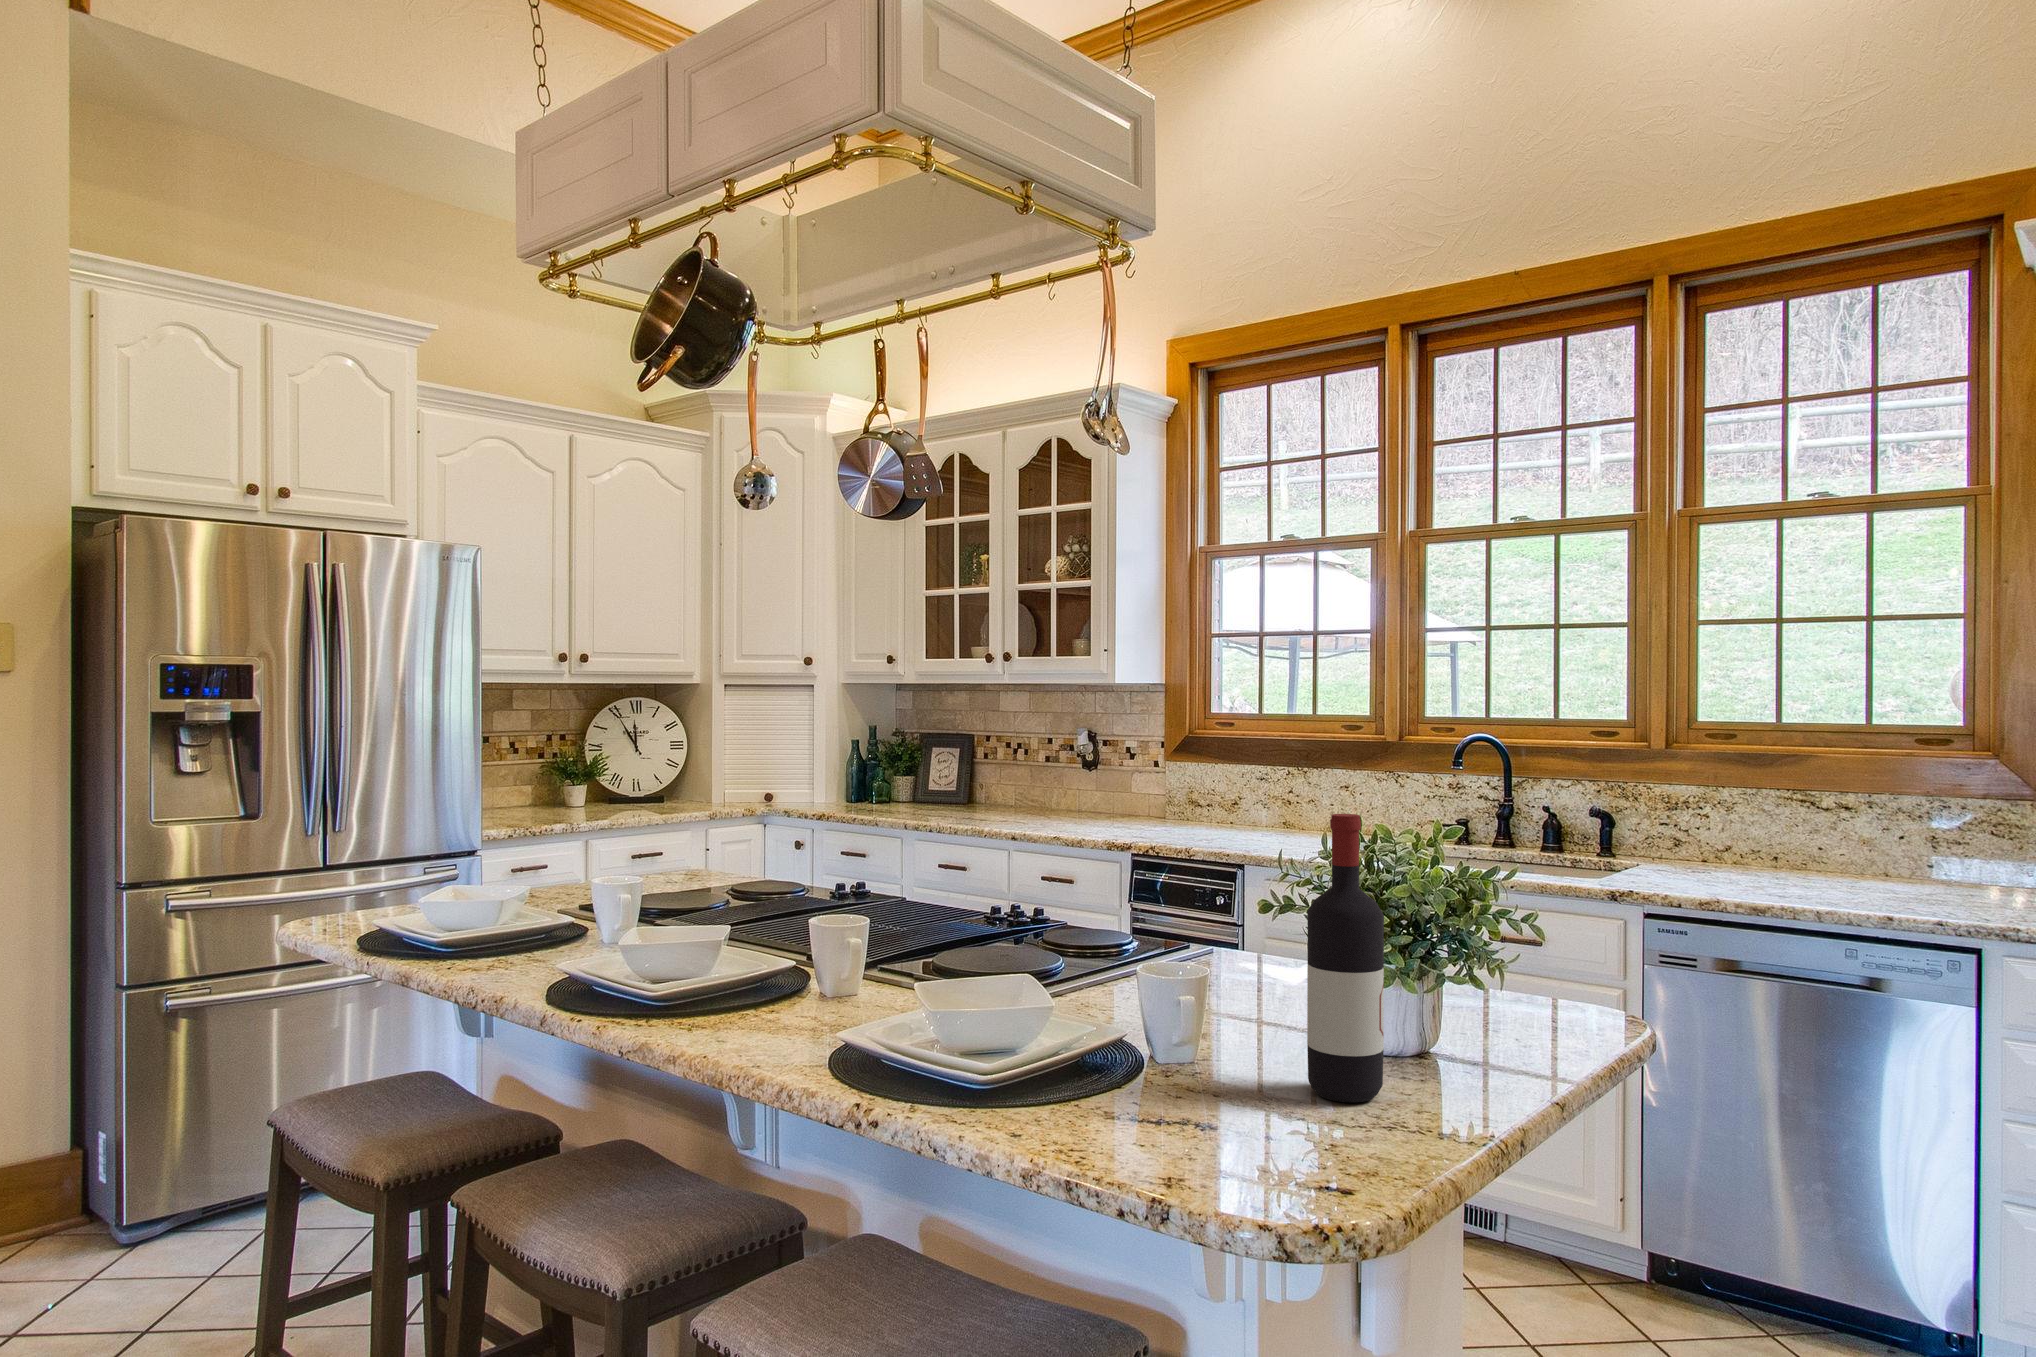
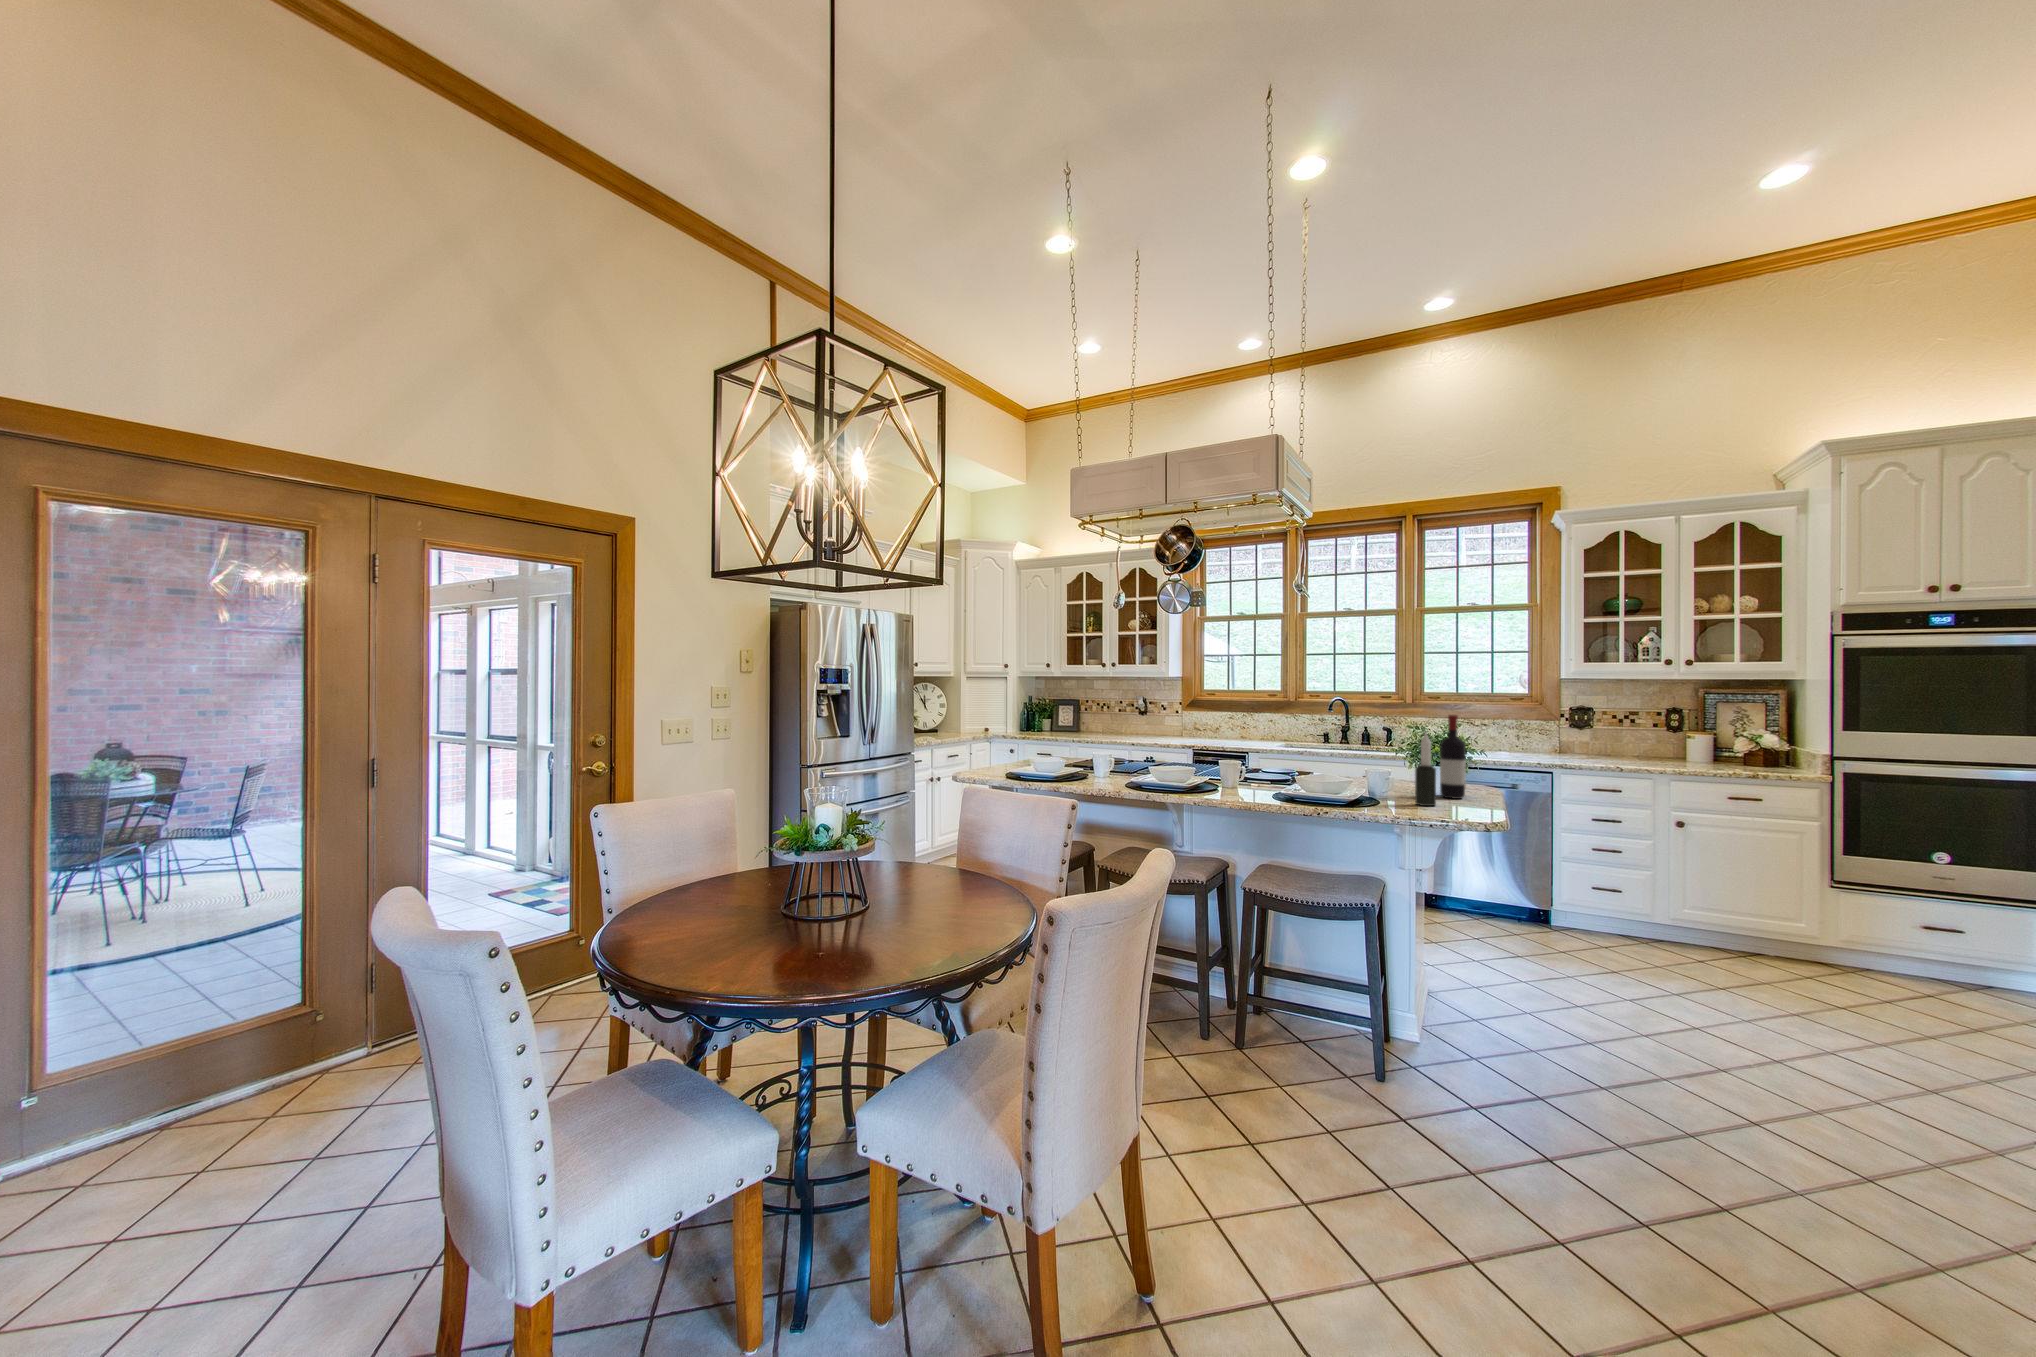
candle: none [1123,880,1180,1150] -> present [1415,732,1436,806]

